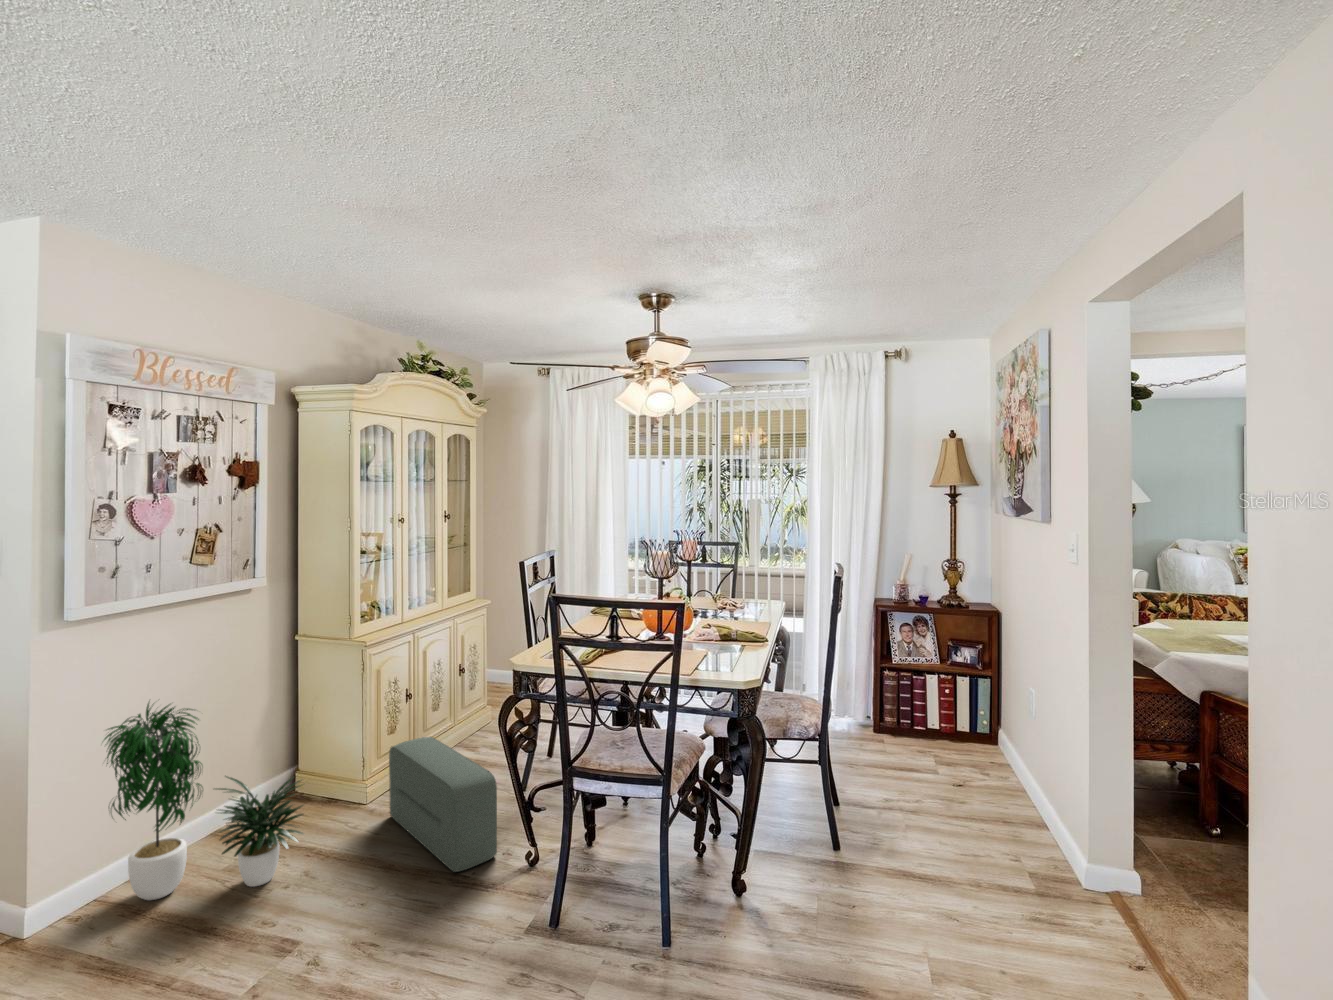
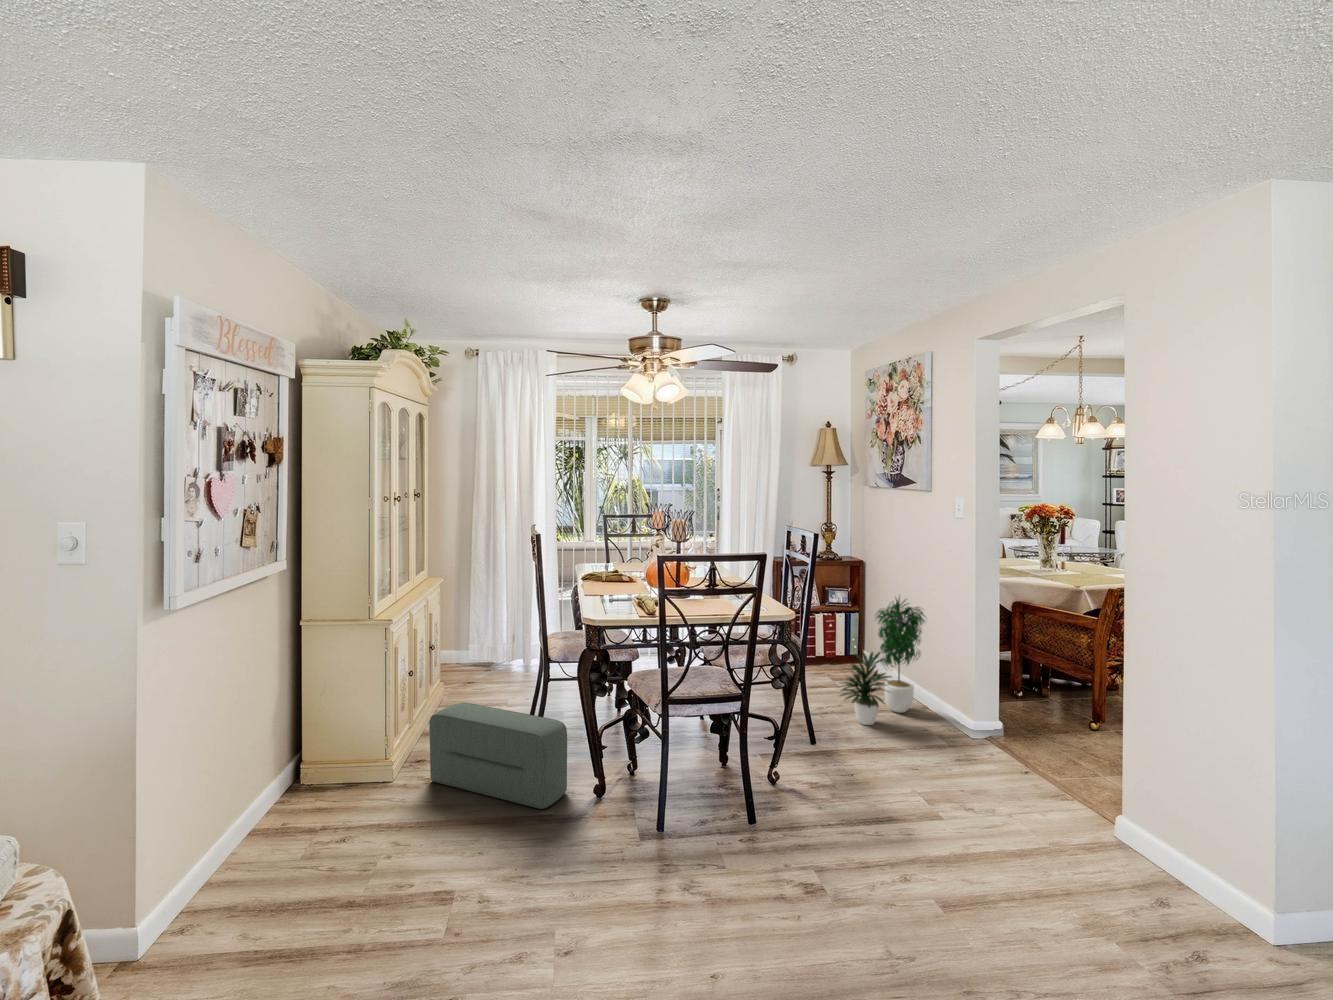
potted plant: present [104,703,303,900] -> present [840,599,925,725]

